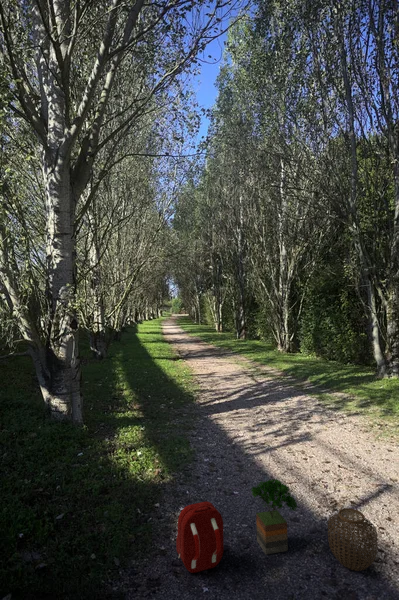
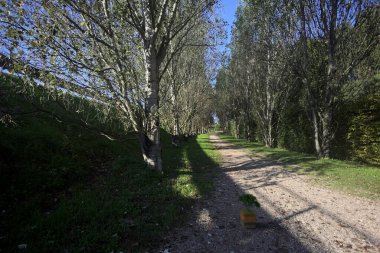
backpack: present [176,501,224,573] -> none [201,200,223,232]
woven basket: present [328,508,377,571] -> none [276,209,302,239]

